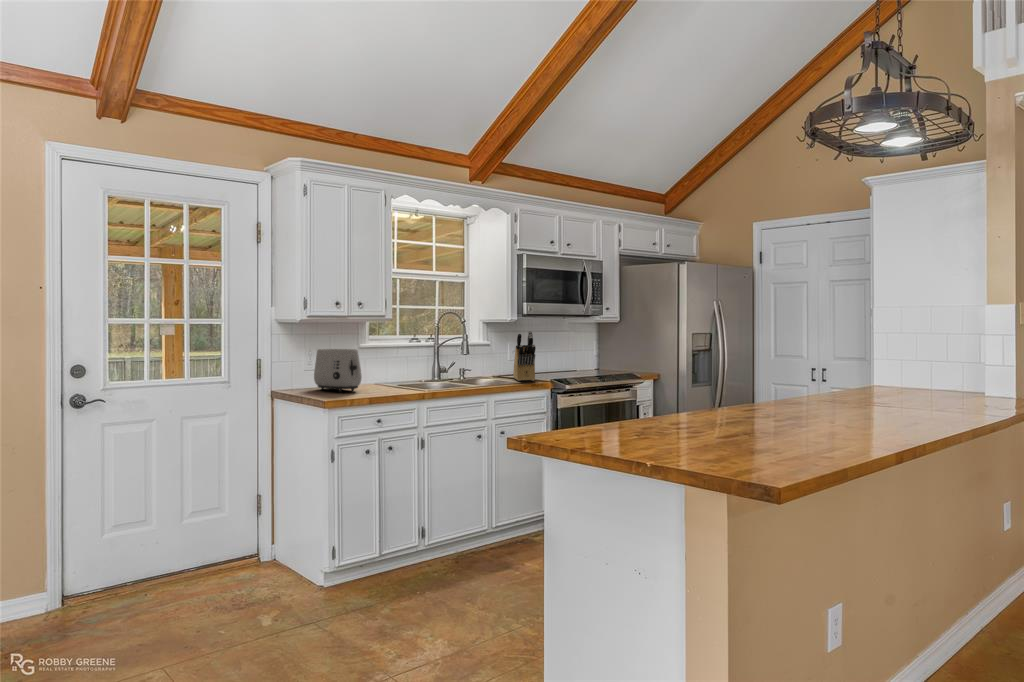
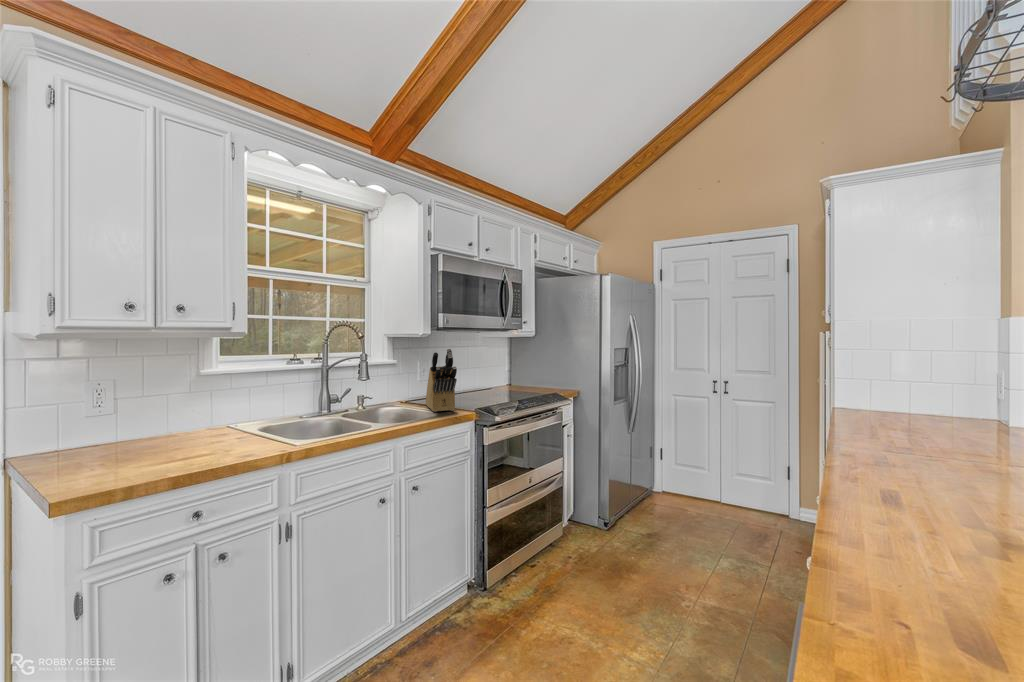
toaster: present [314,349,362,392] -> none [92,381,180,459]

